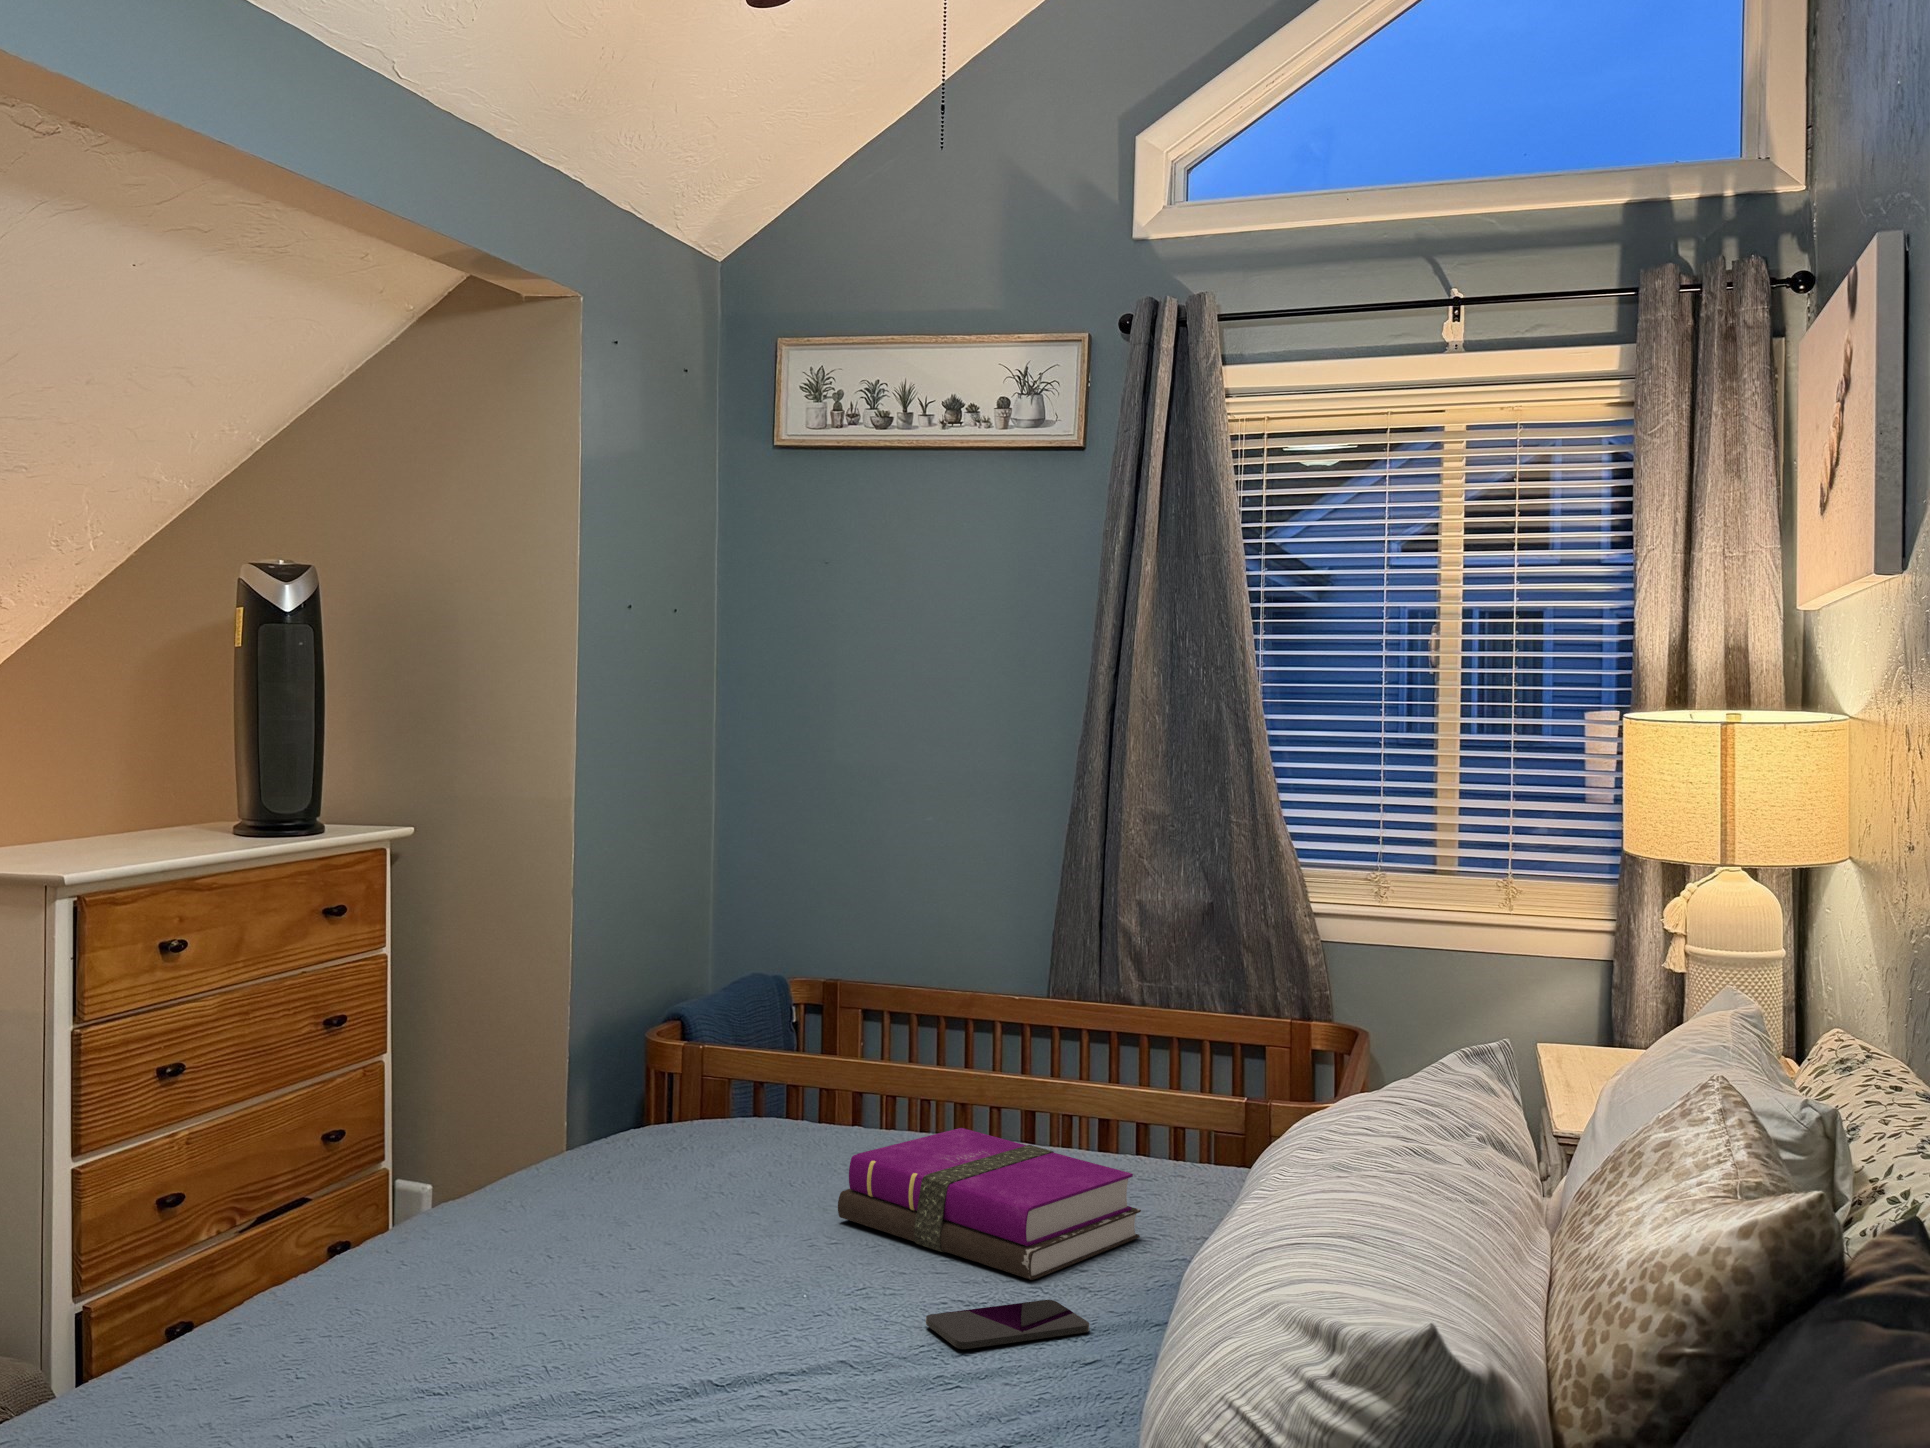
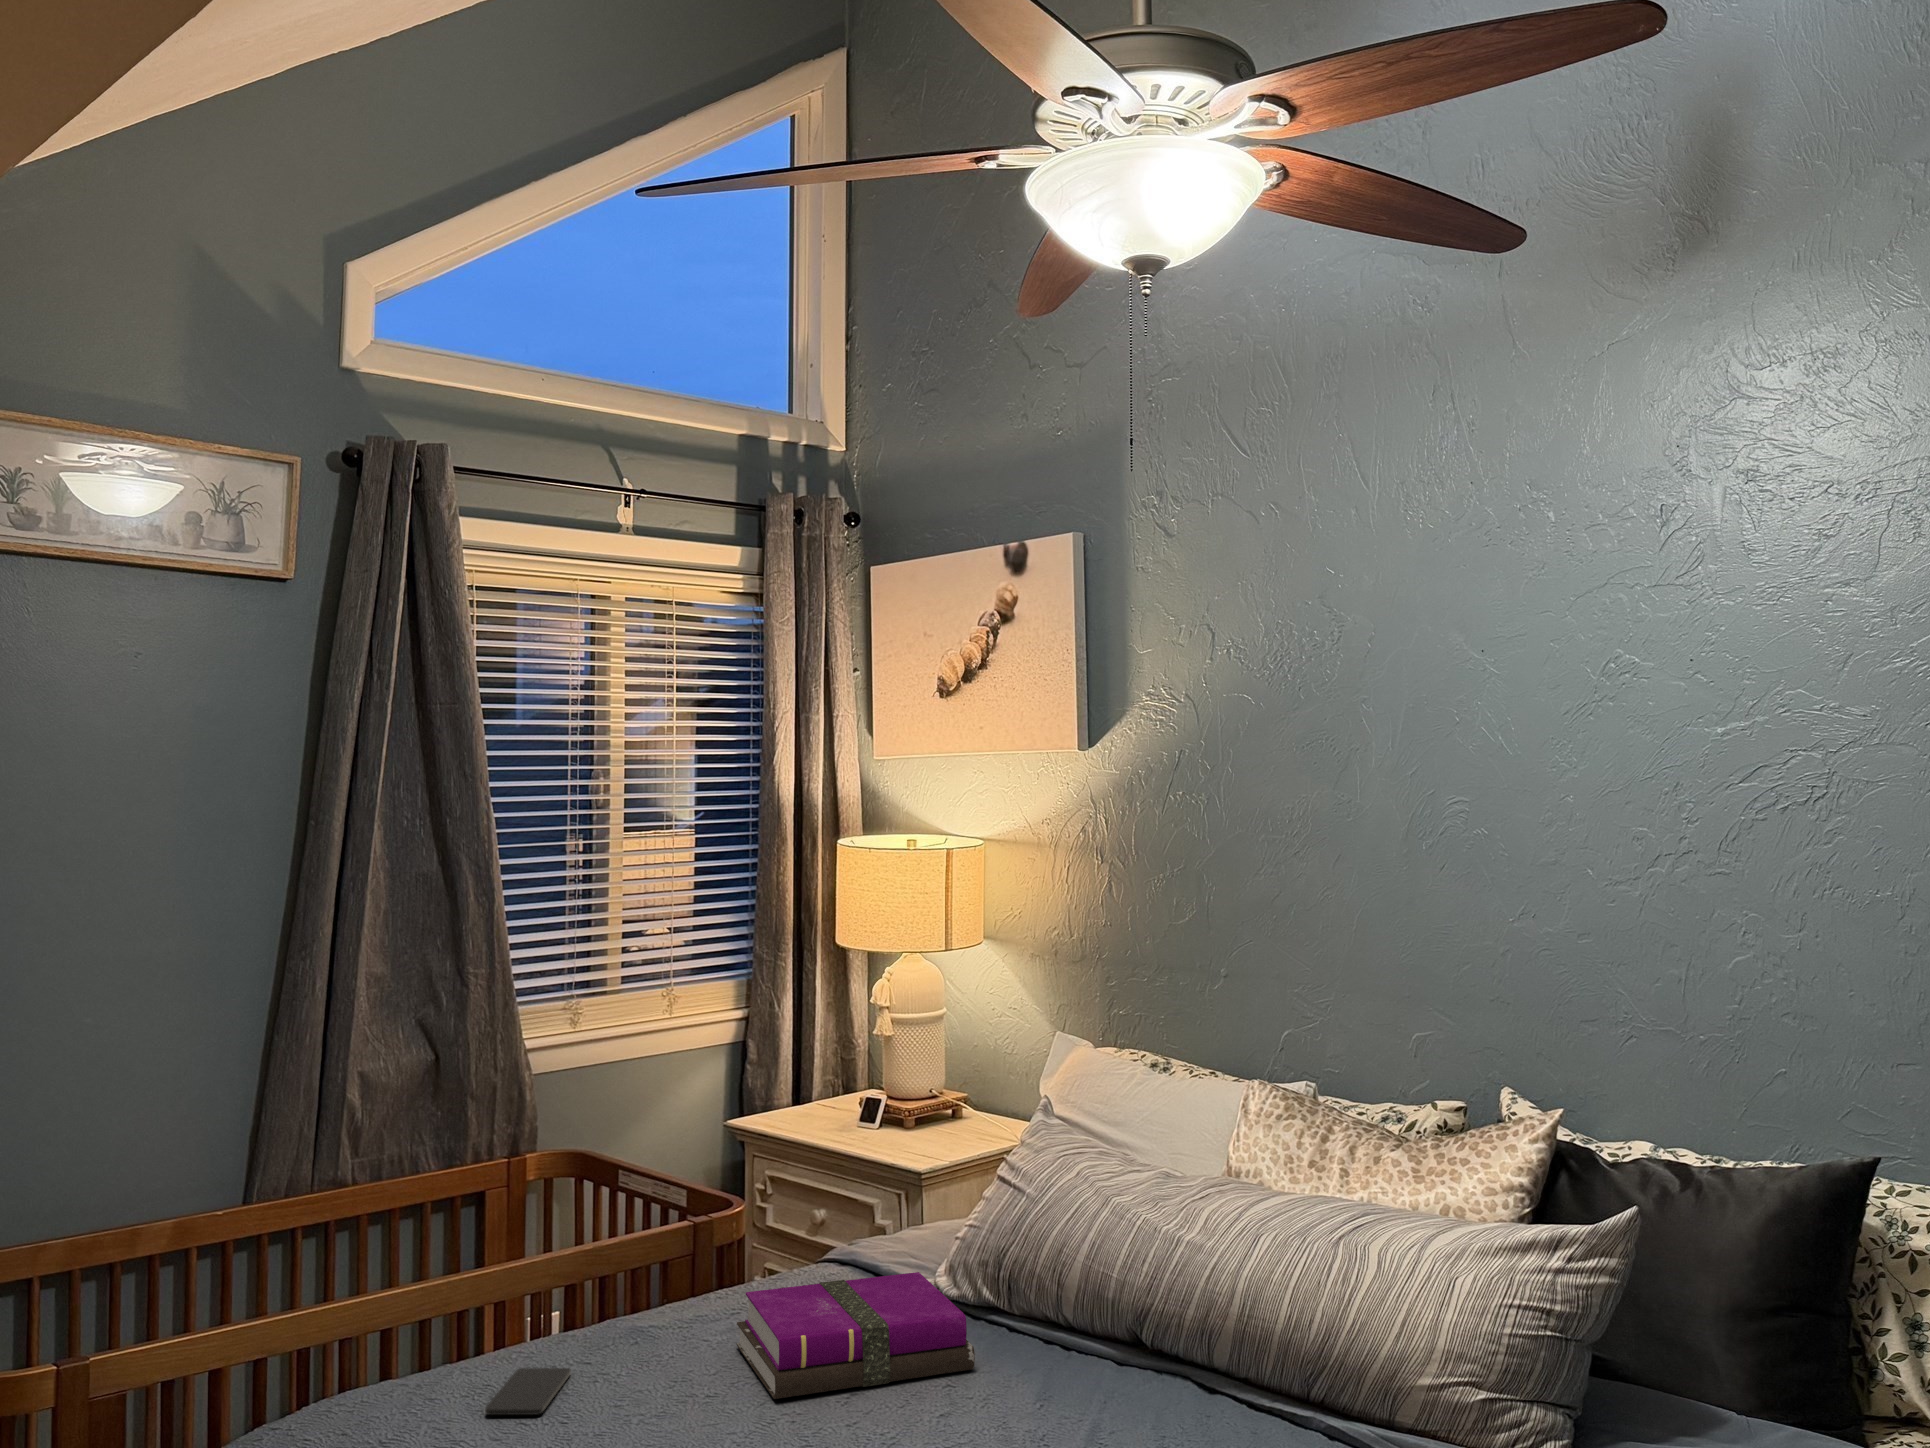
smartphone: present [926,1300,1089,1349] -> present [485,1368,571,1415]

